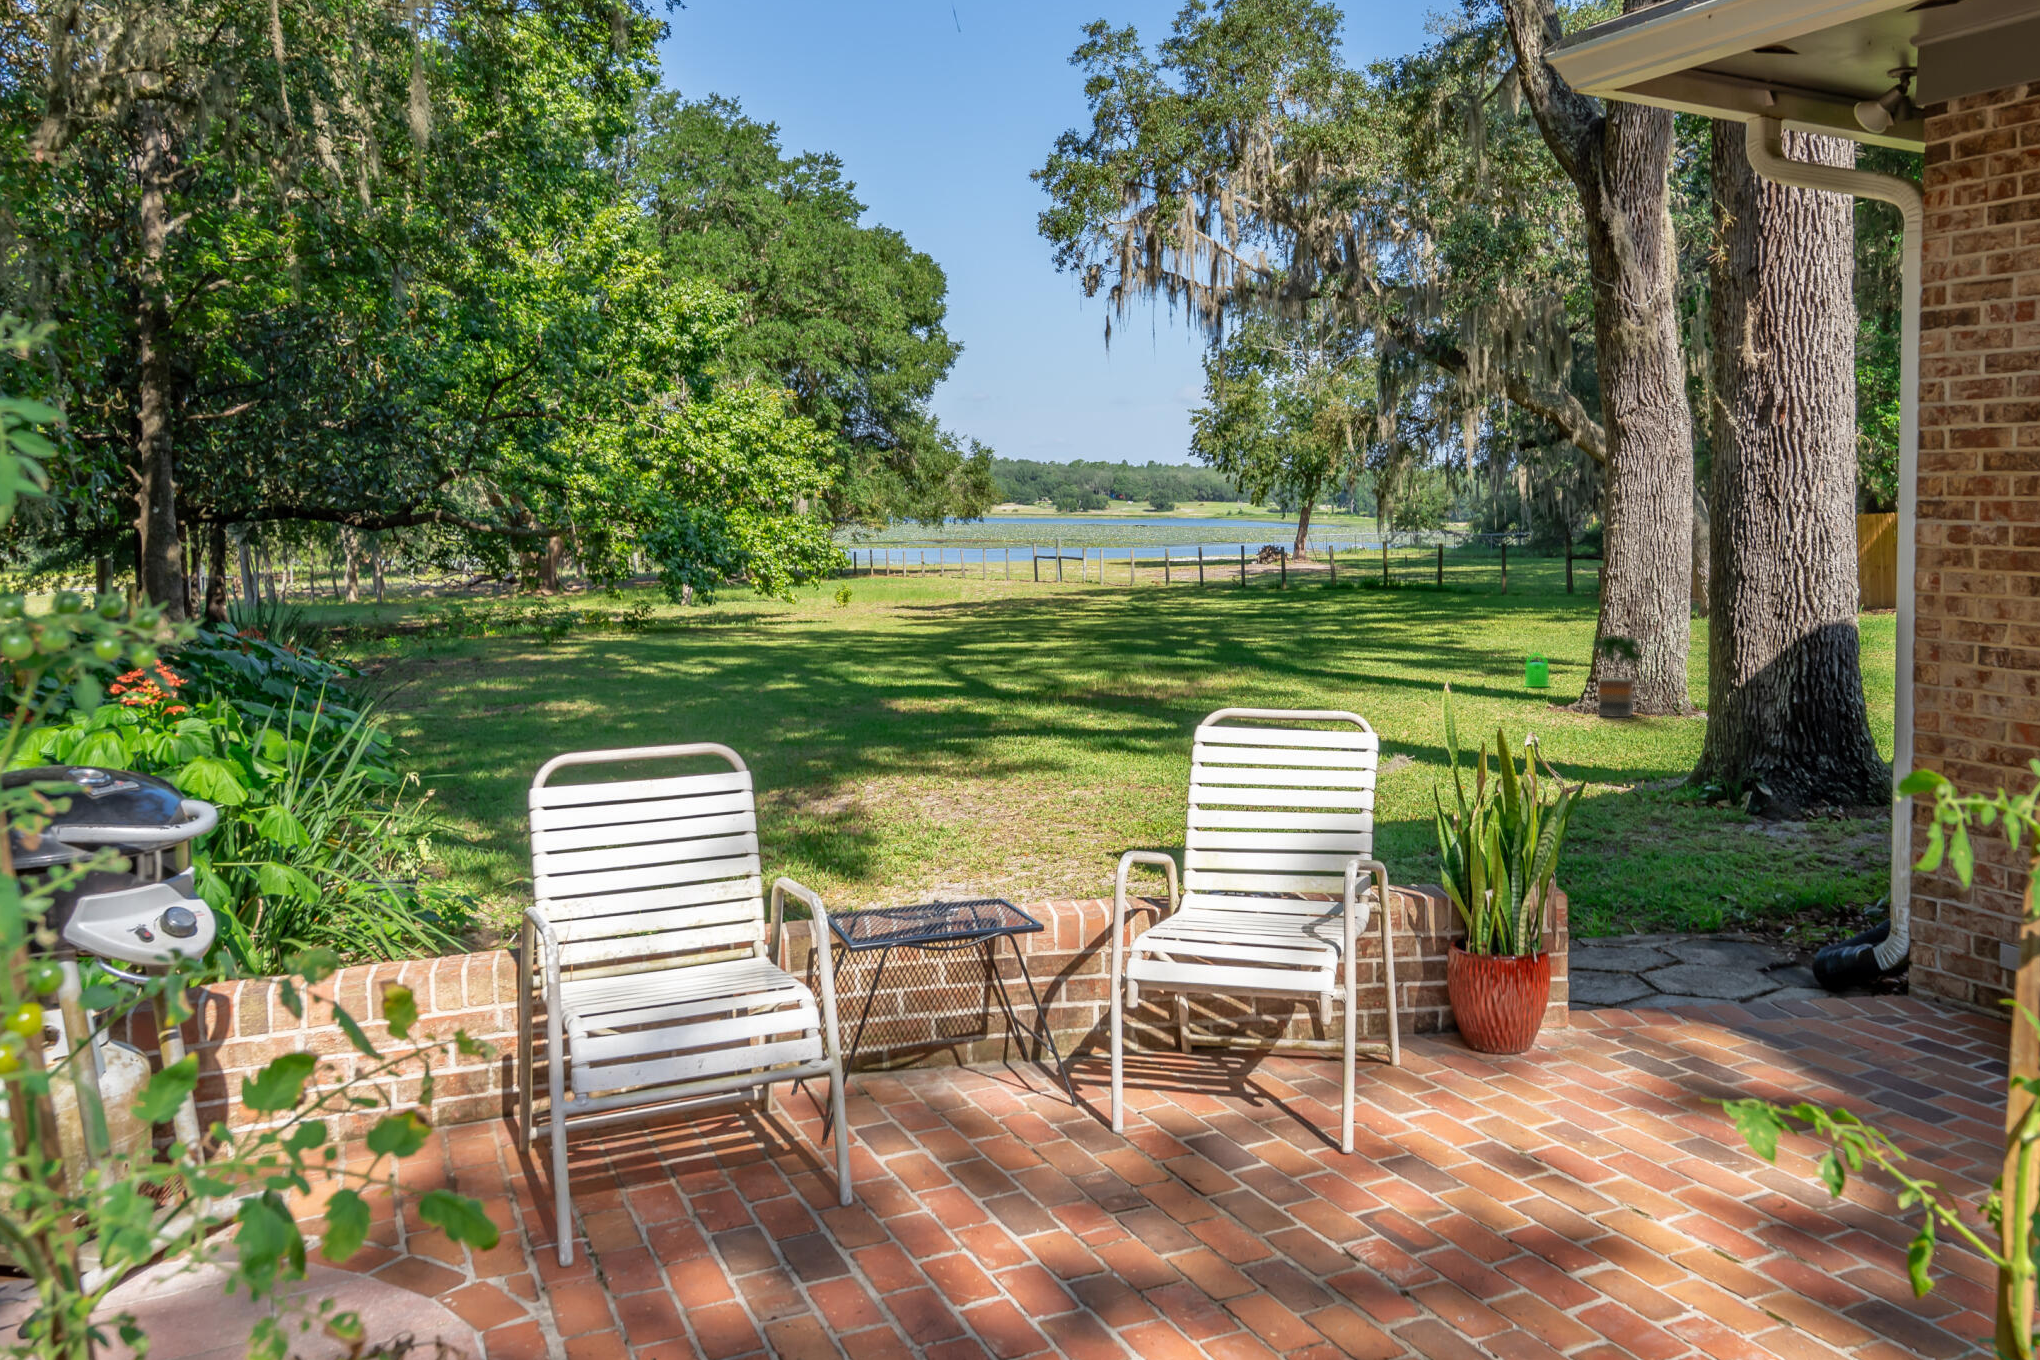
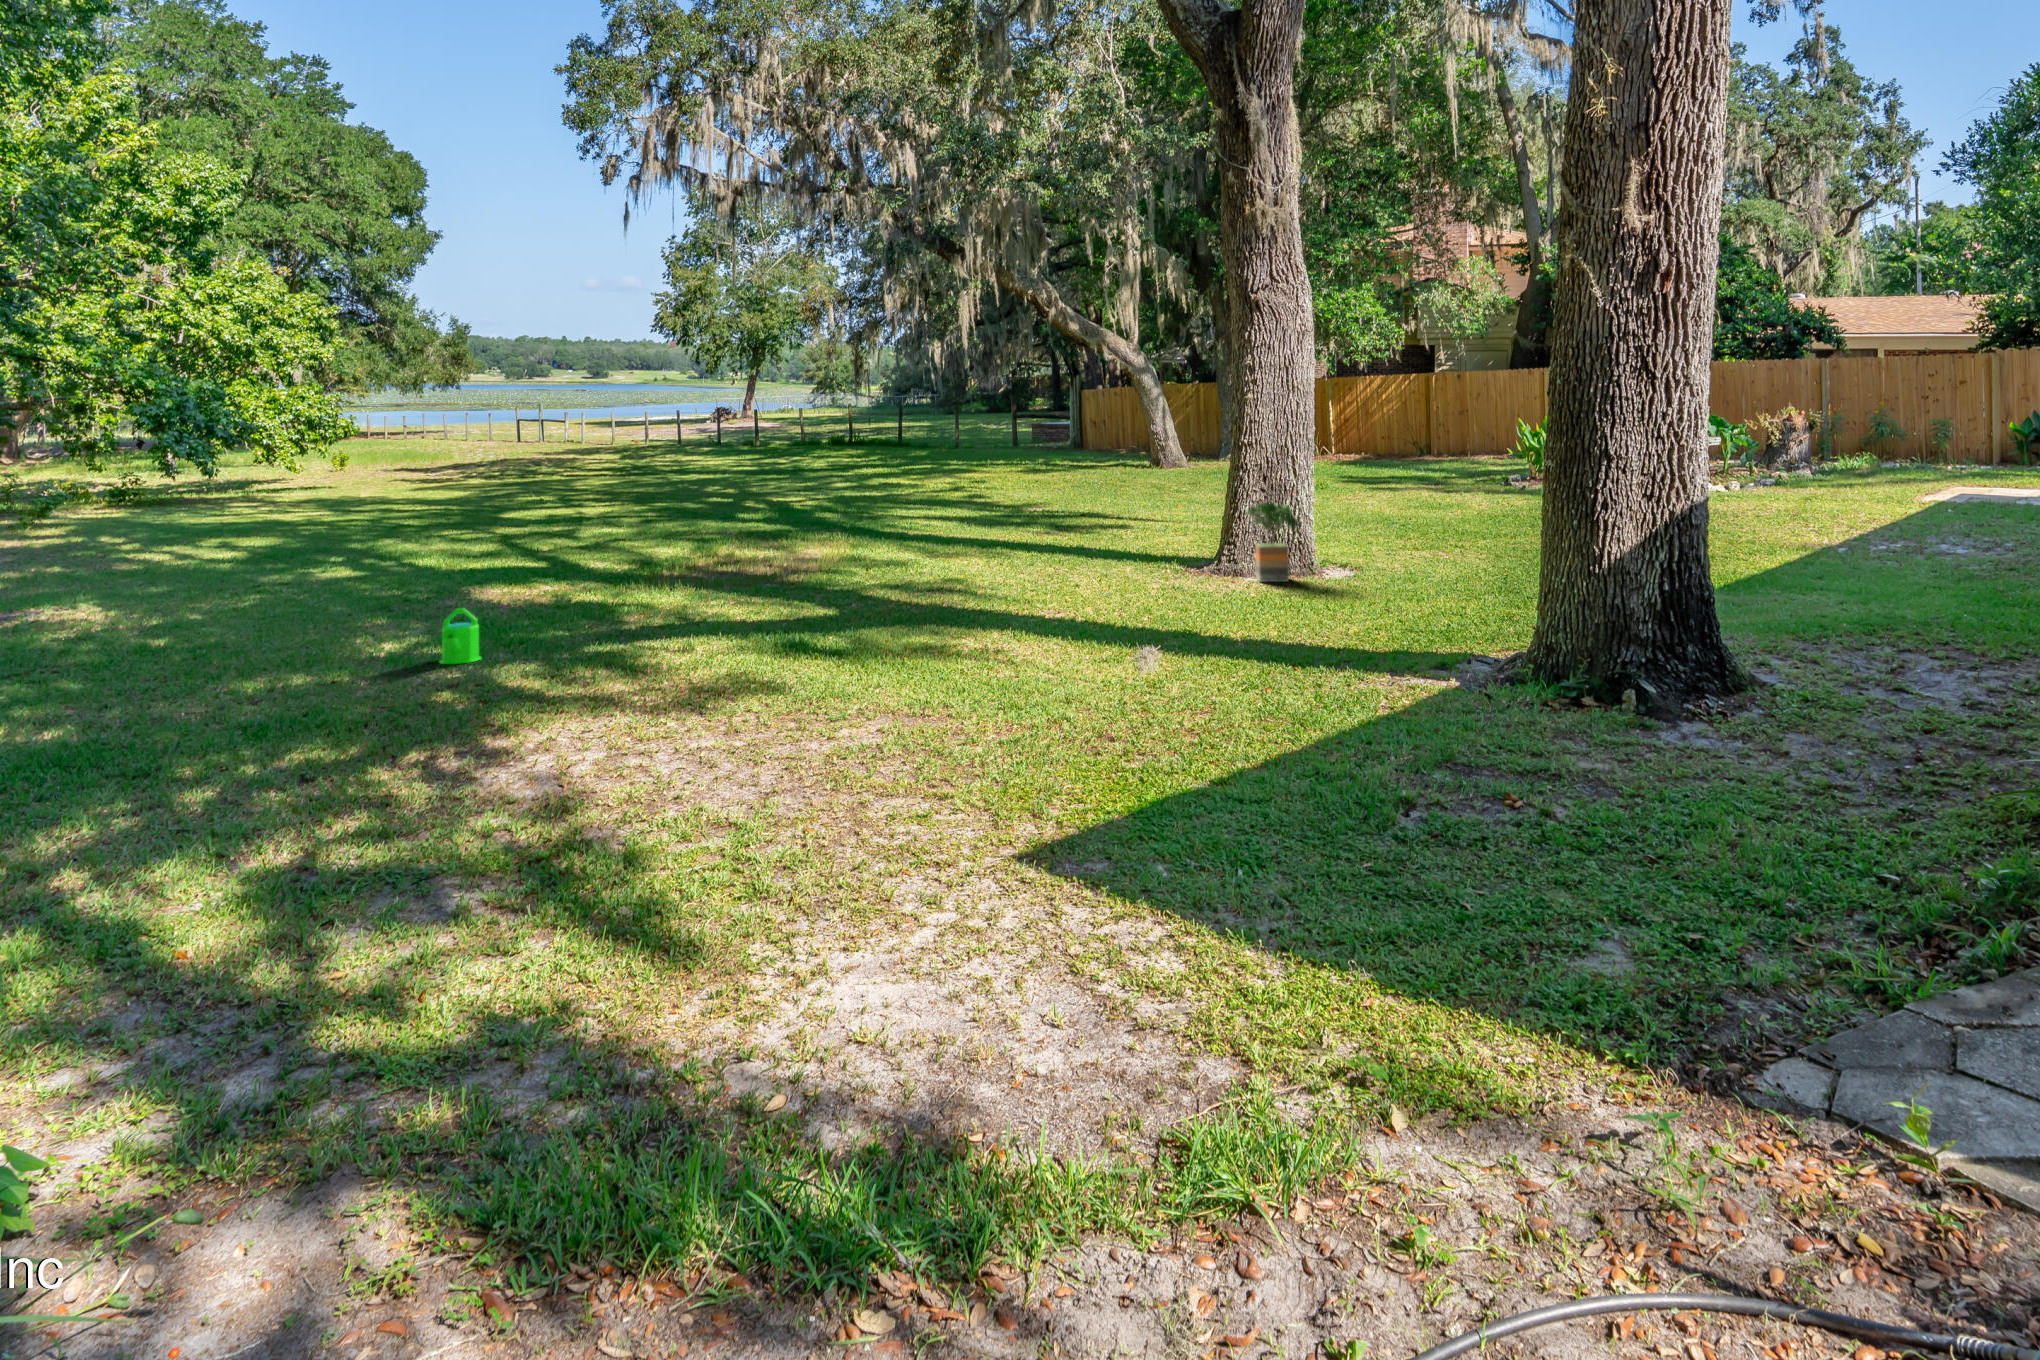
watering can: present [1525,652,1549,687] -> present [440,608,481,664]

